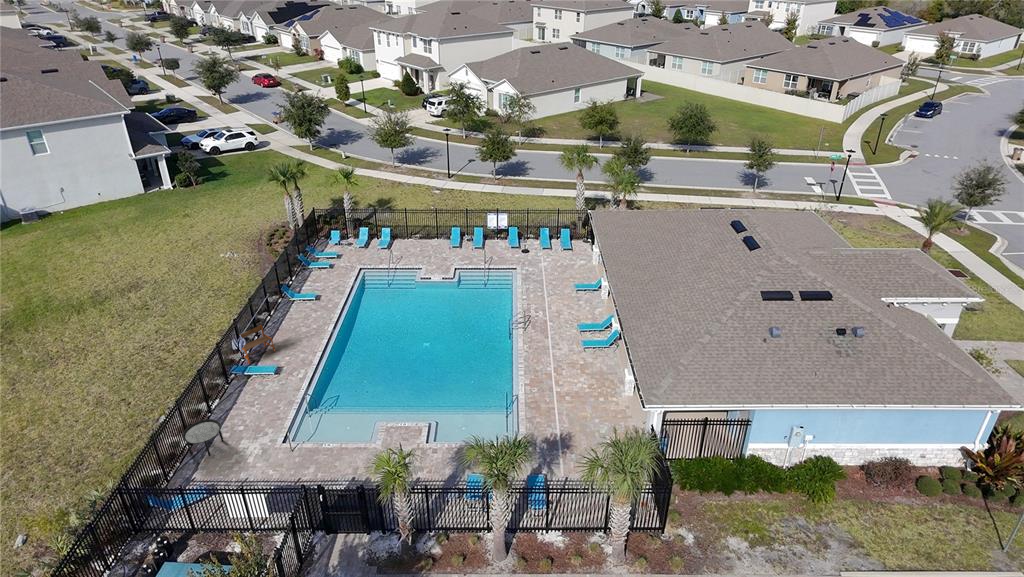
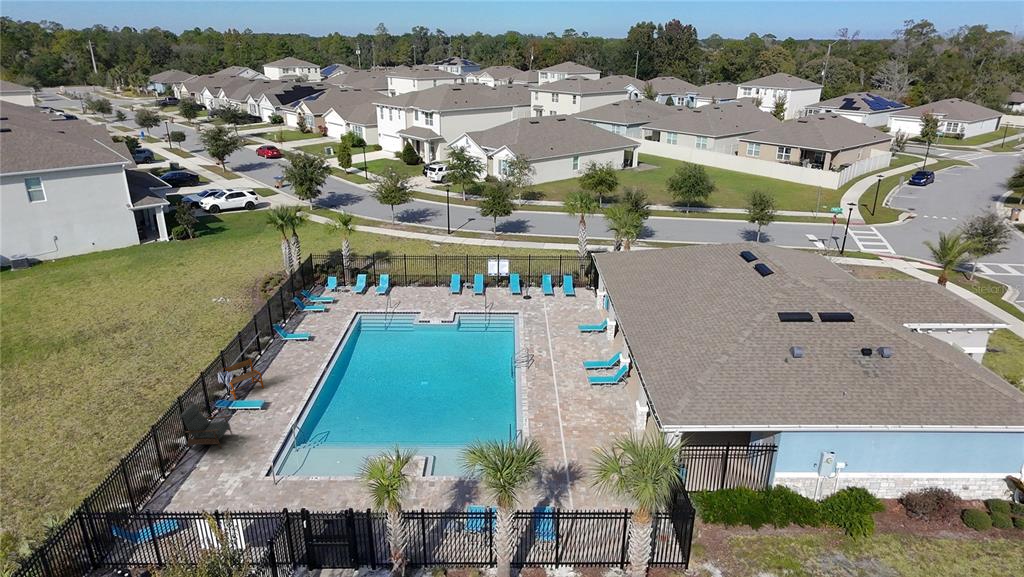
chair: none [201,374,249,415] -> present [181,404,232,449]
round table: present [183,419,224,456] -> none [156,450,201,489]

